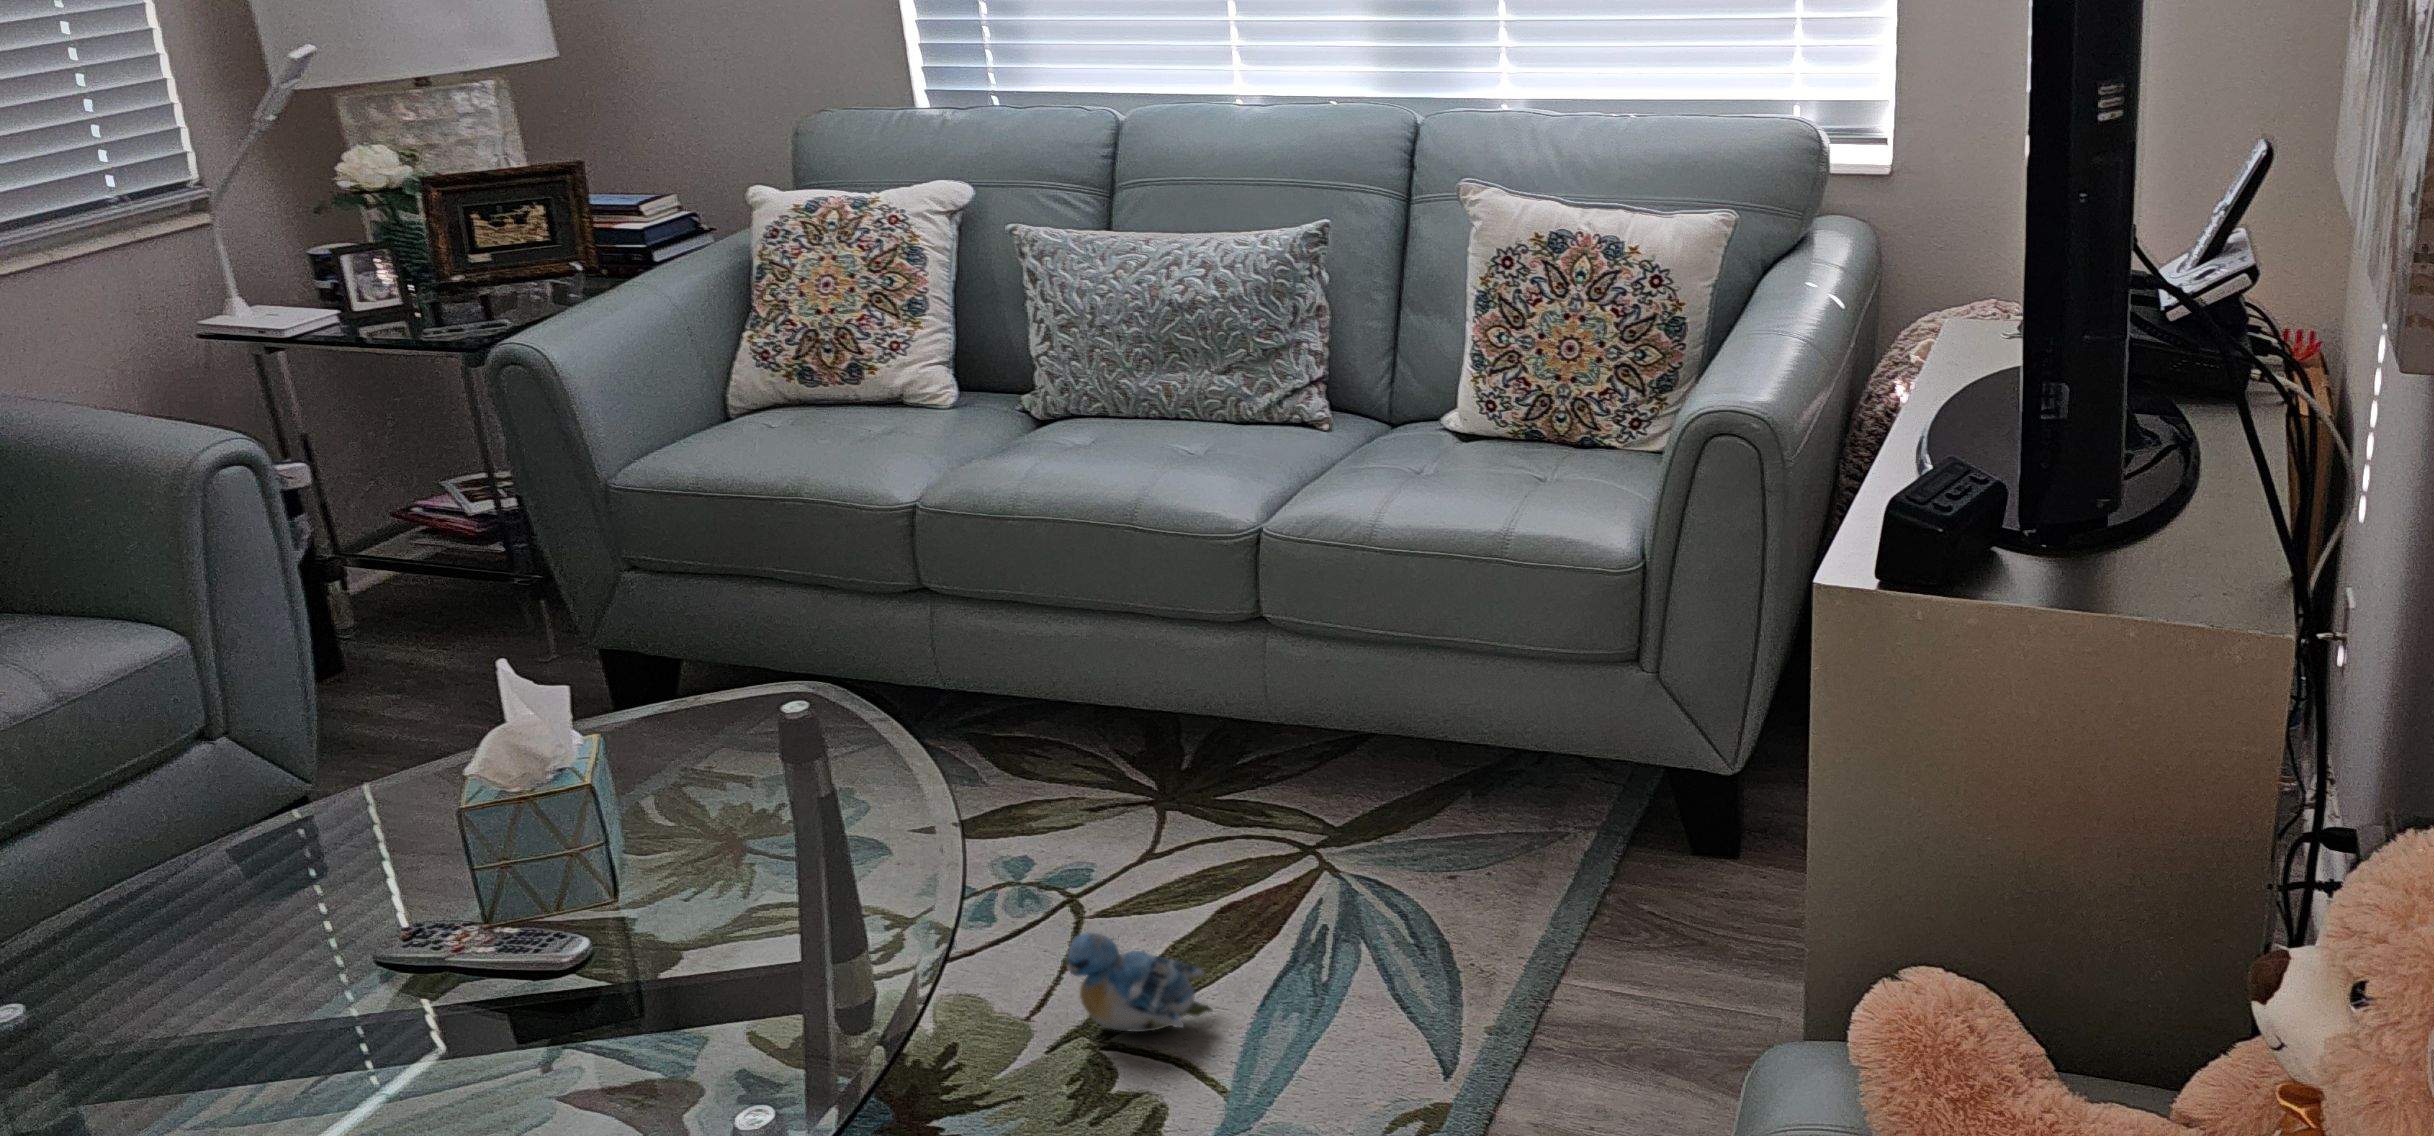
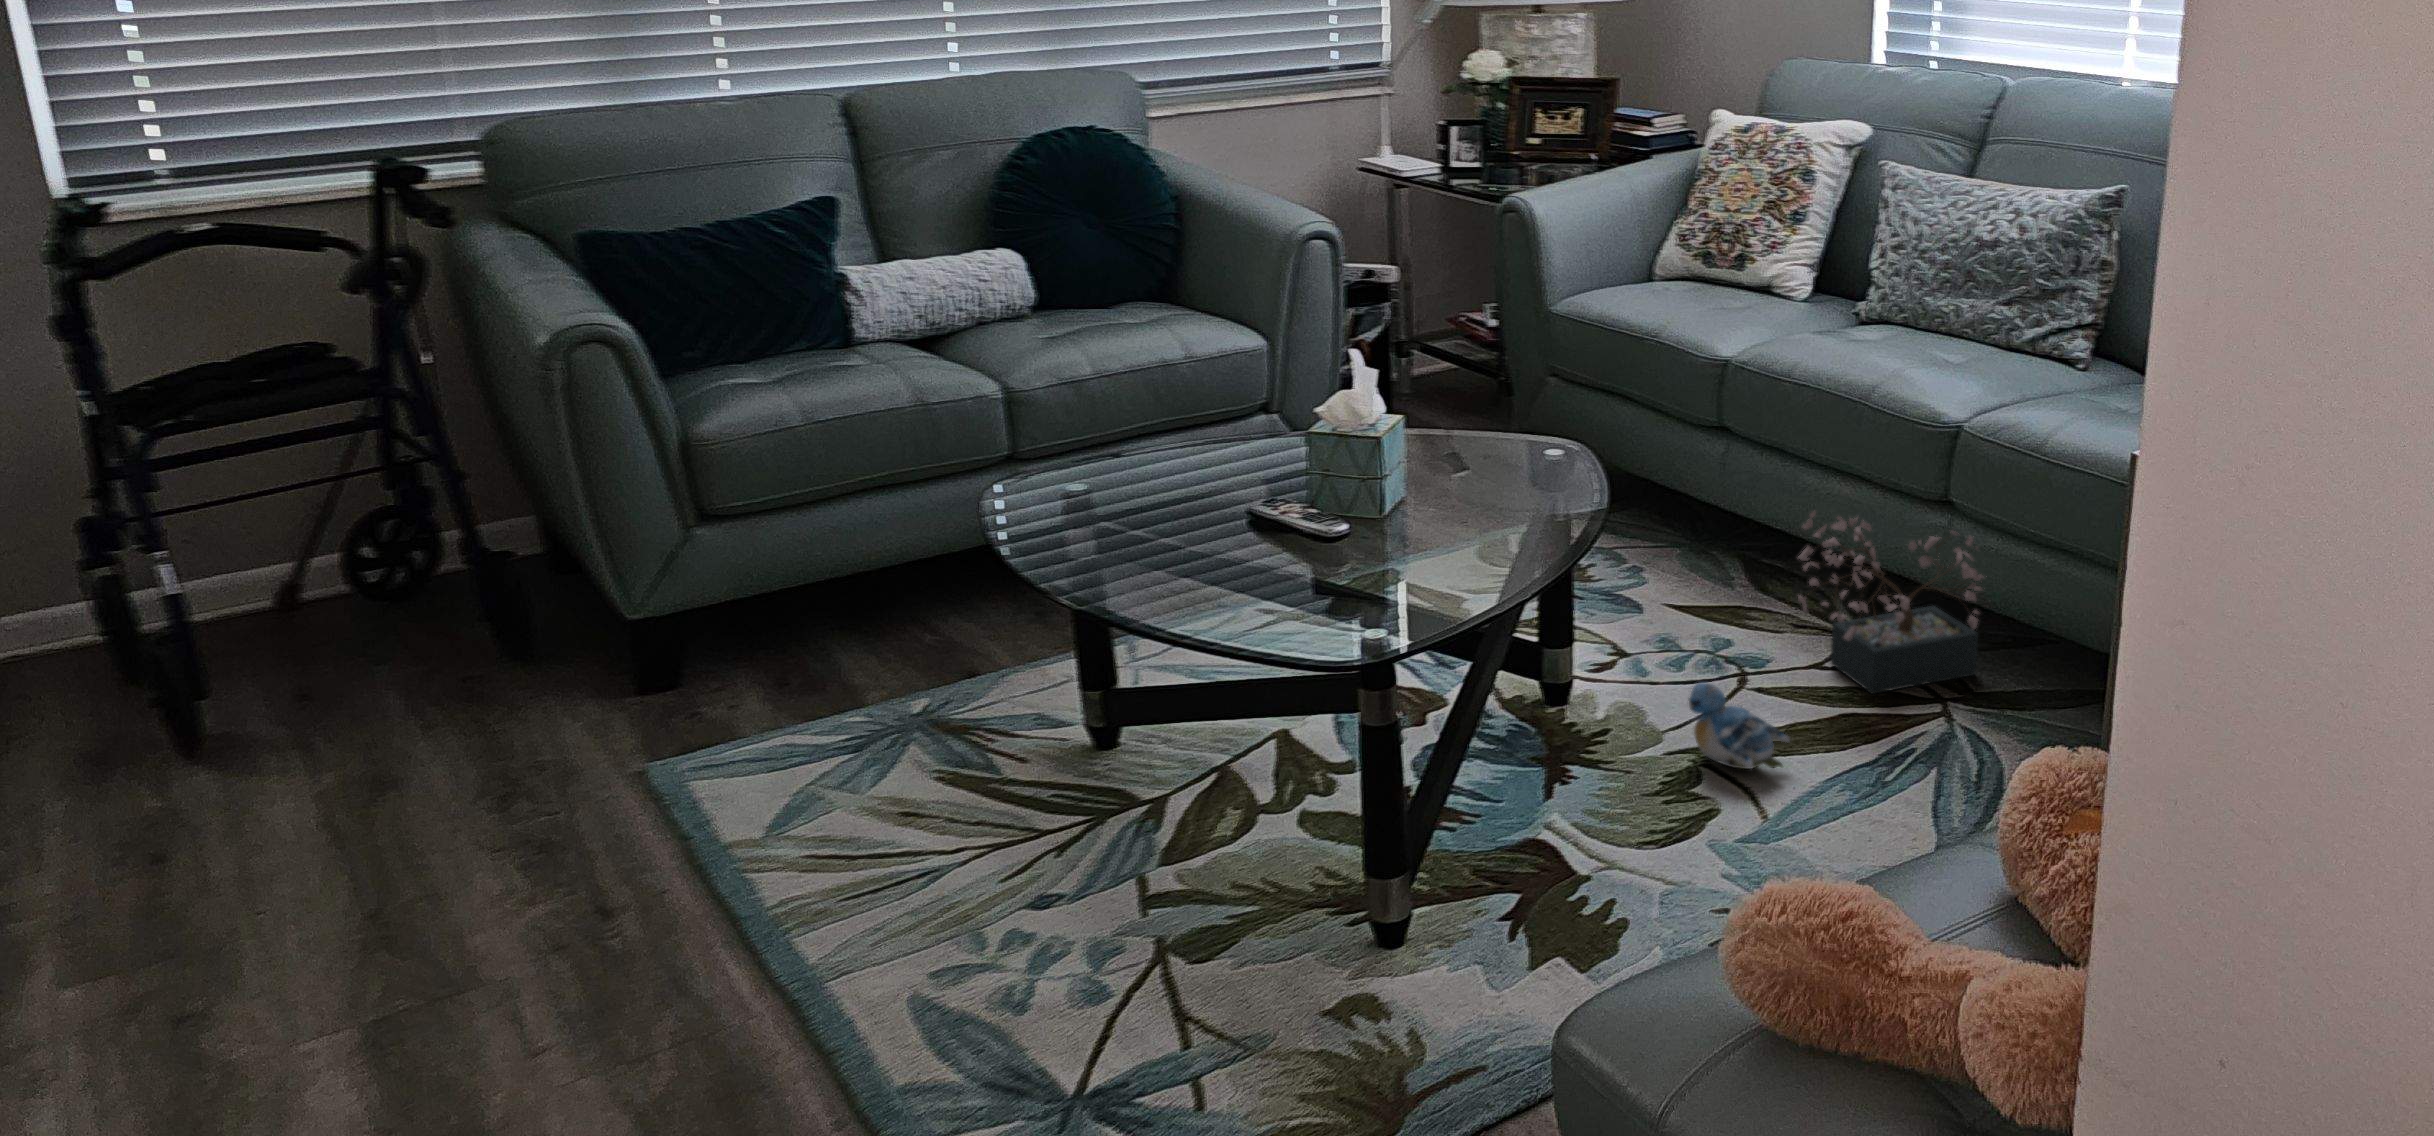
decorative plant: none [1104,653,1329,878] -> present [1798,512,1983,694]

